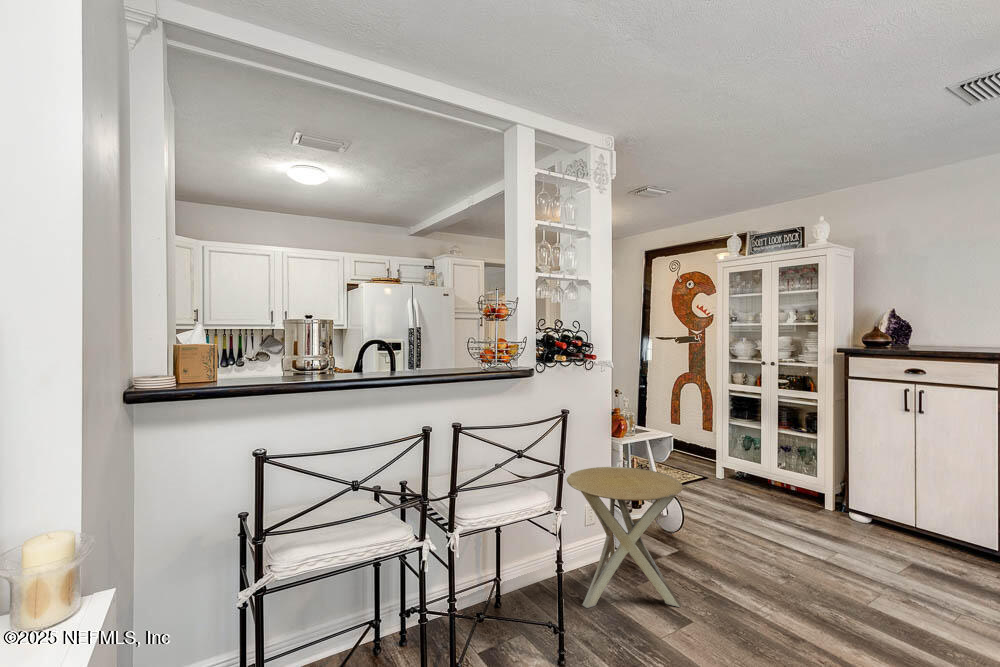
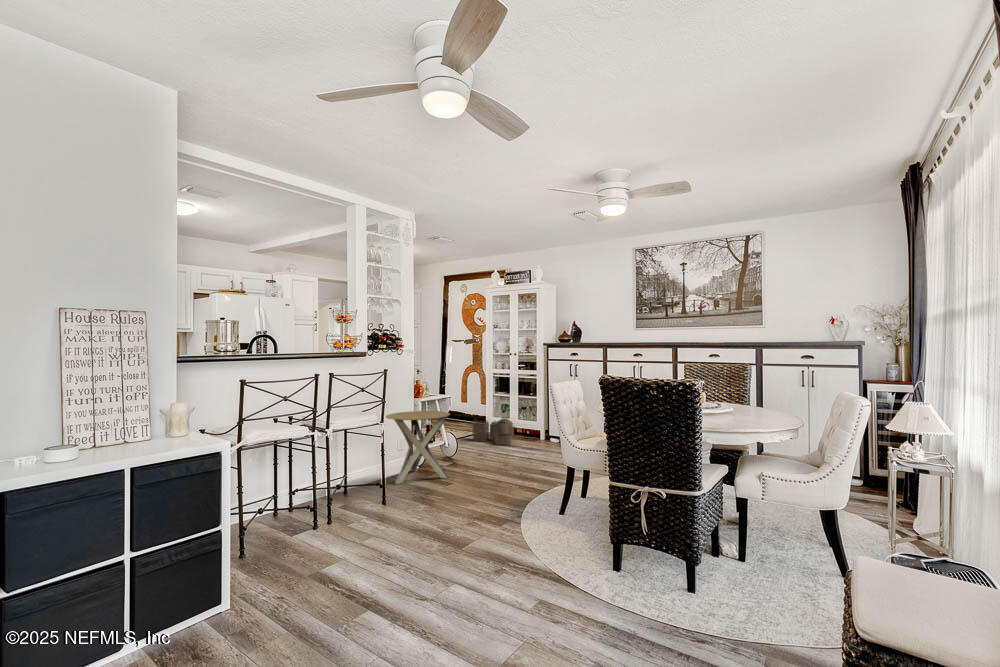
woven basket: none [701,461,774,518] -> present [473,418,514,445]

